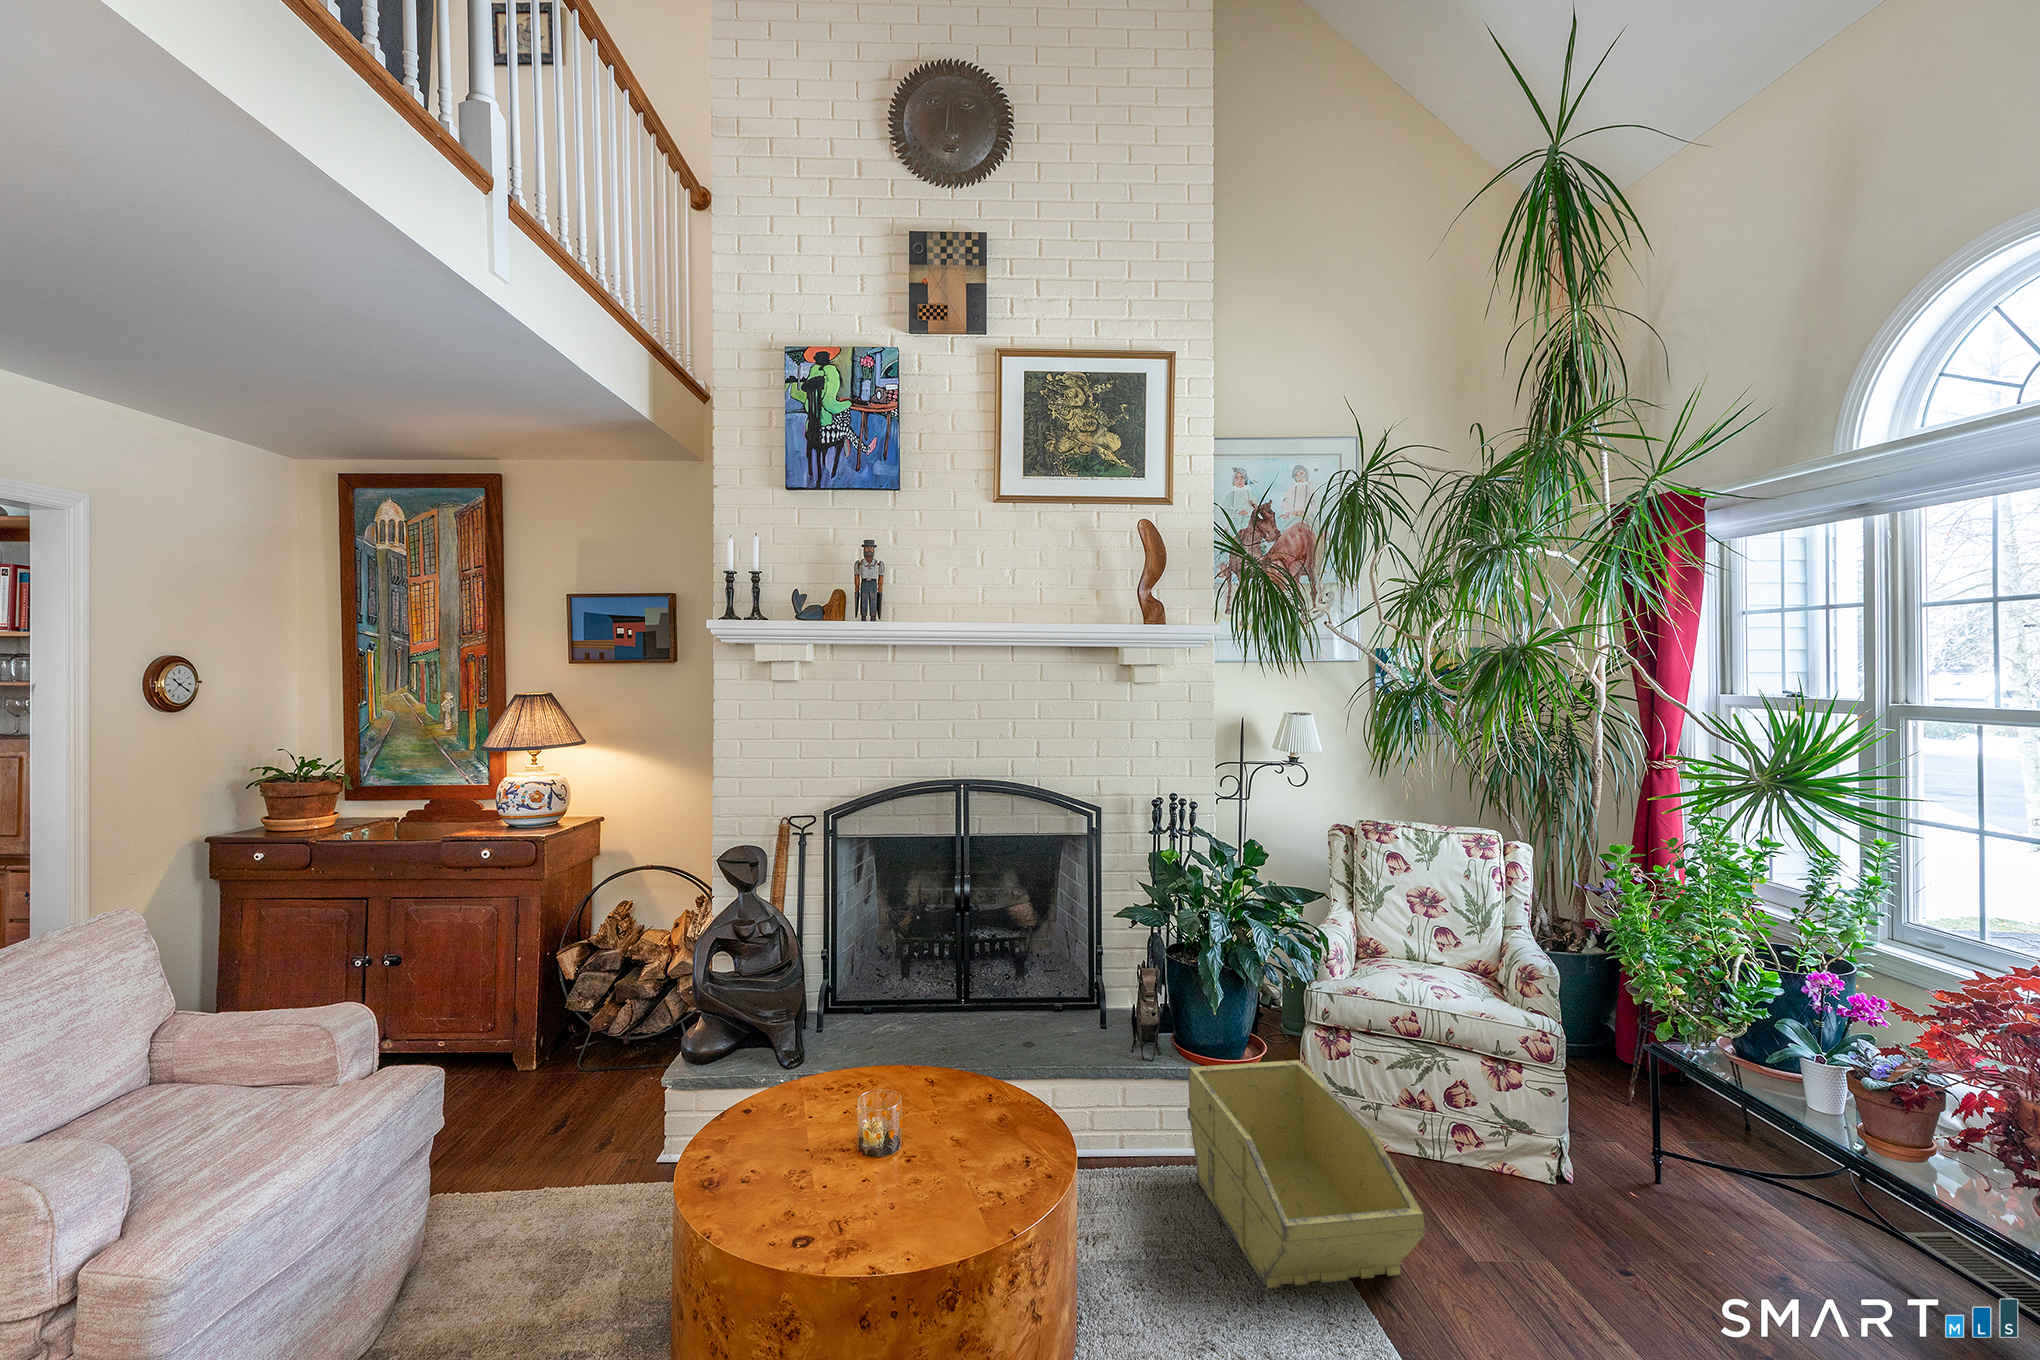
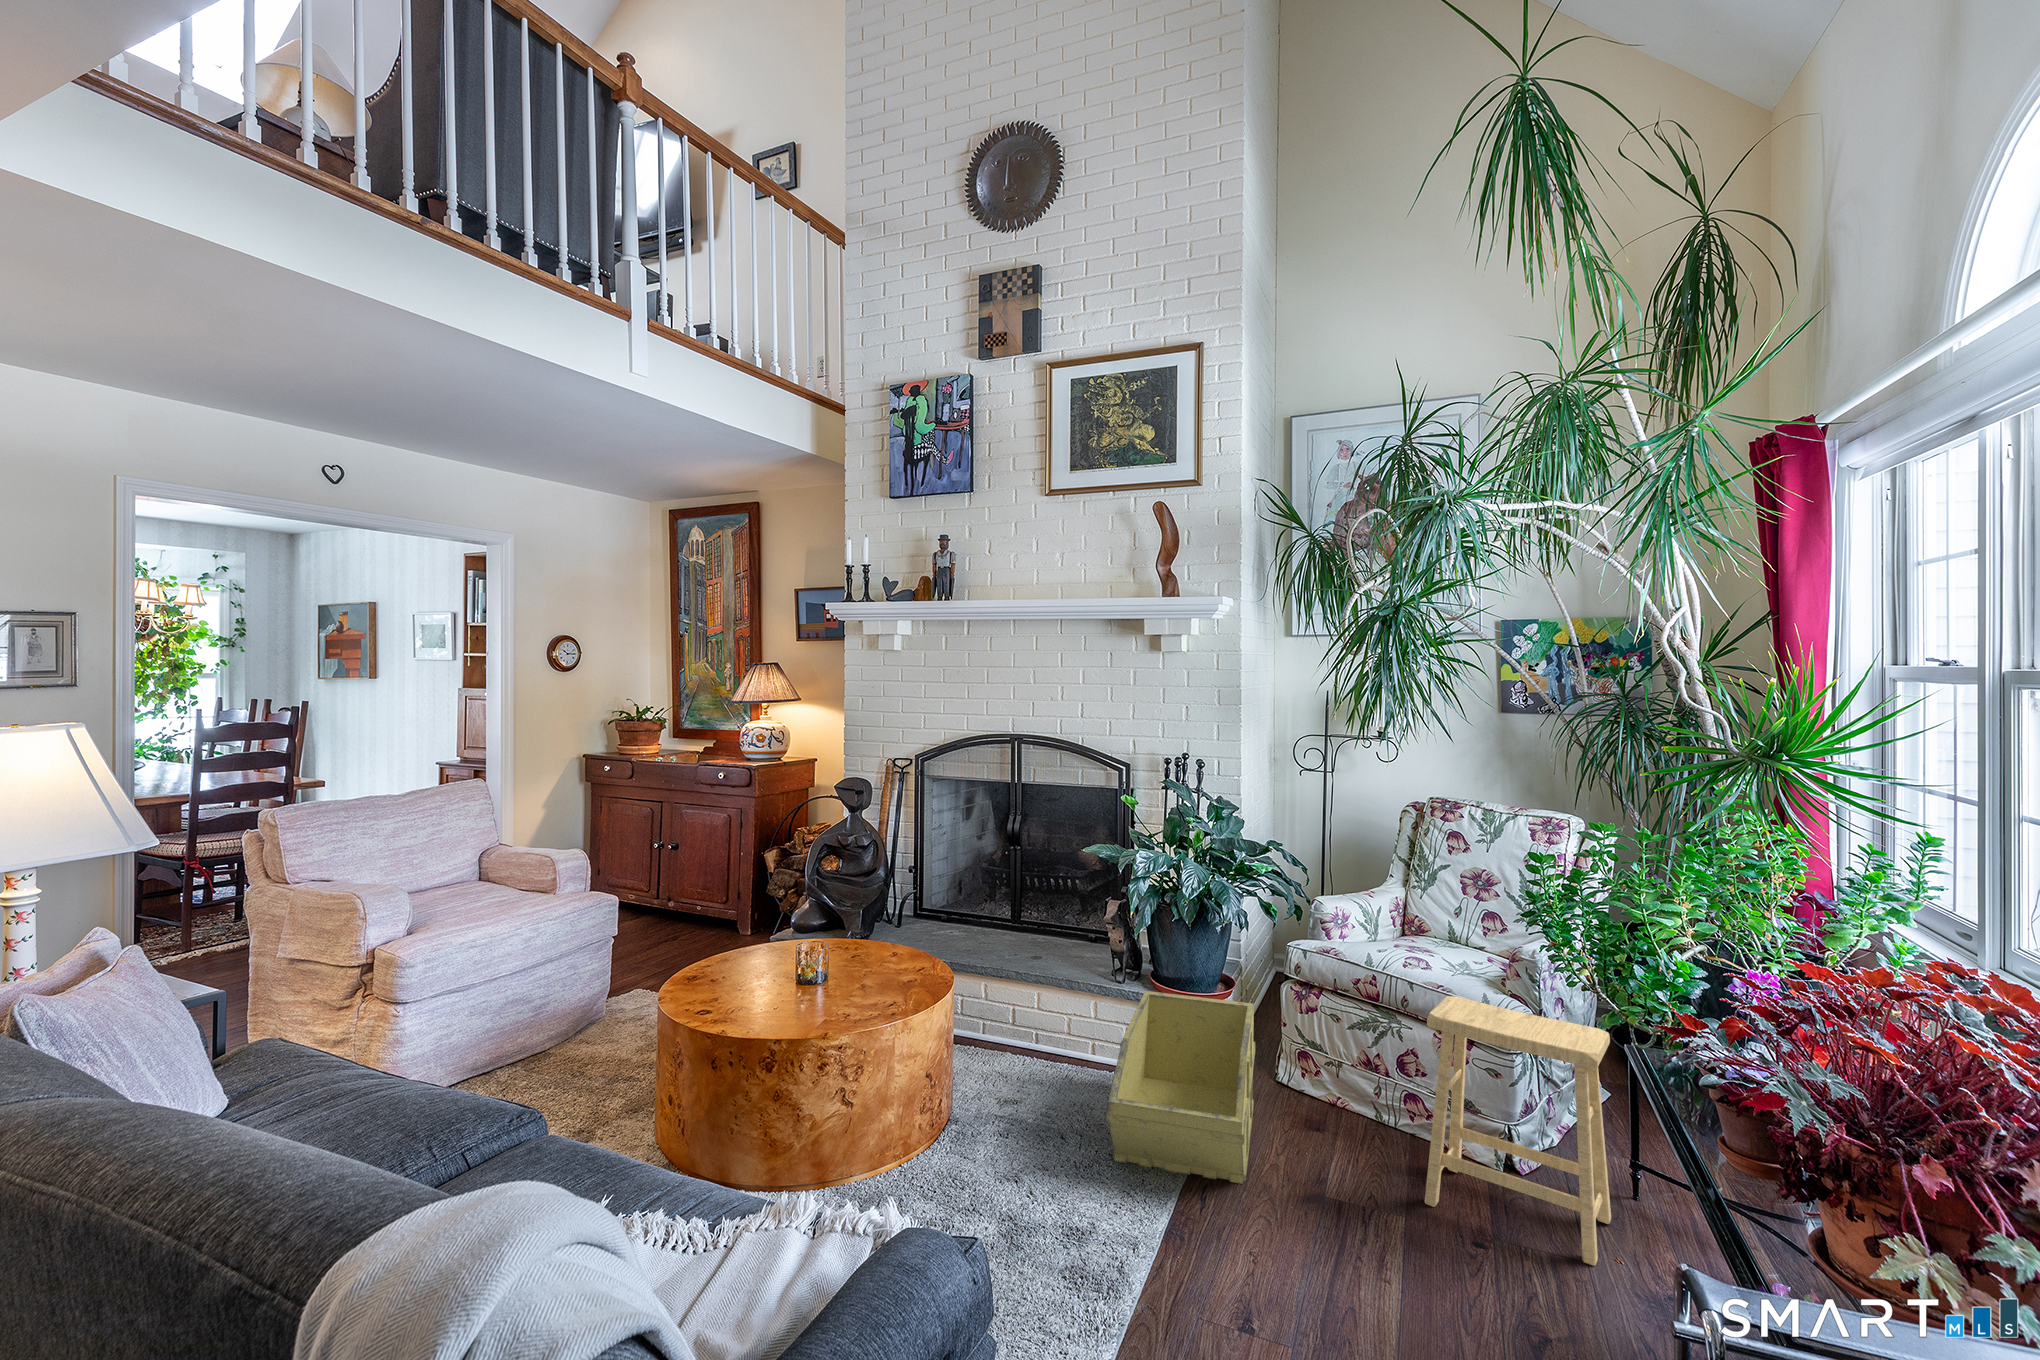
footstool: none [1516,1027,1711,1267] -> present [1425,996,1611,1266]

